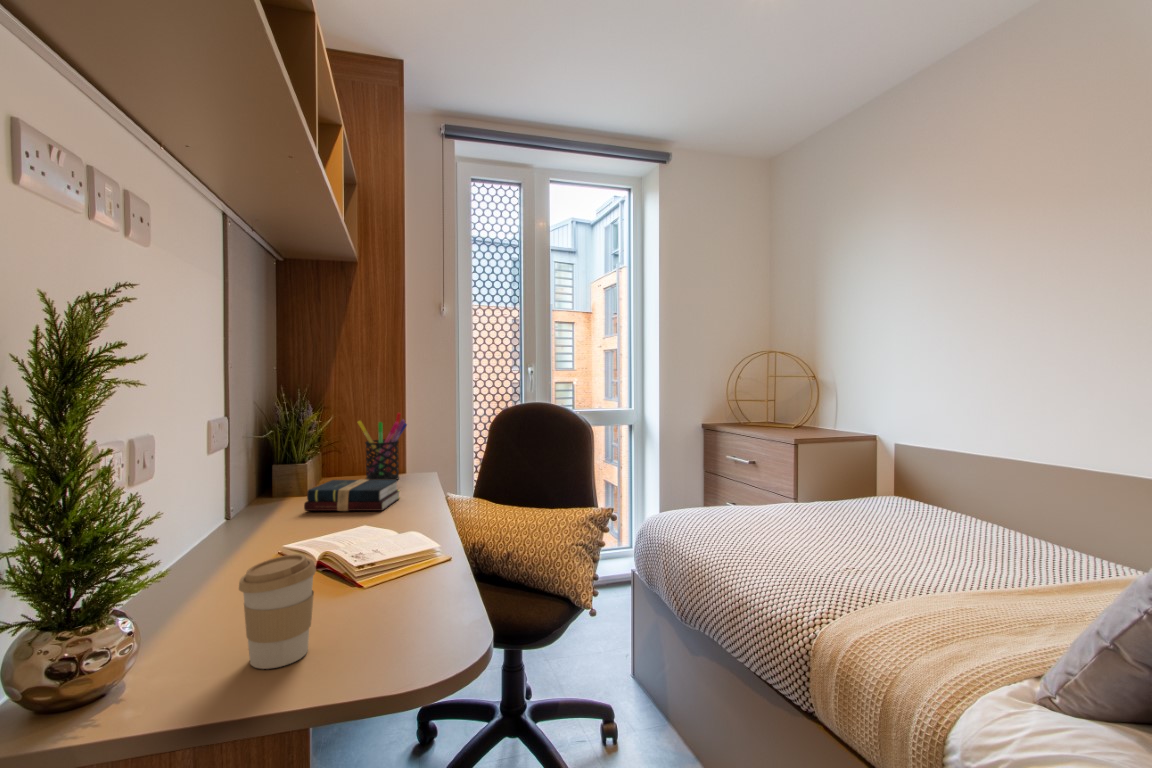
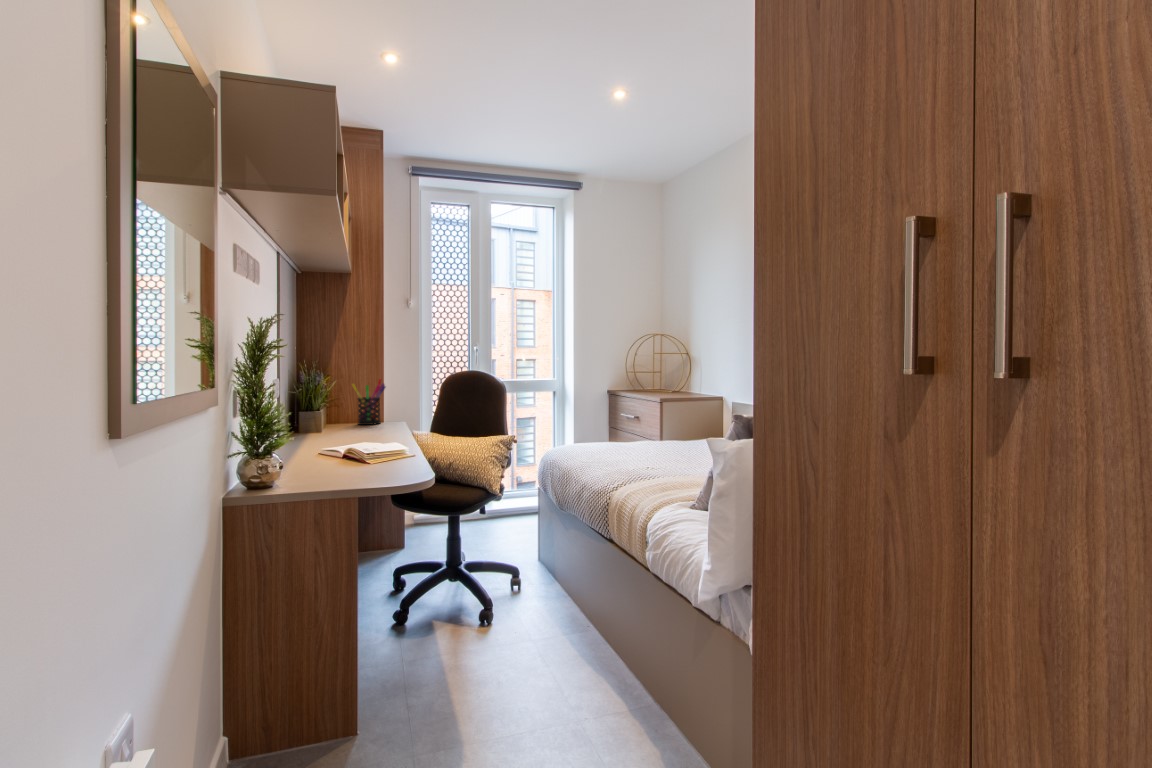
hardback book: present [304,479,400,511] -> none [323,420,383,437]
coffee cup: present [239,554,316,669] -> none [319,436,352,481]

